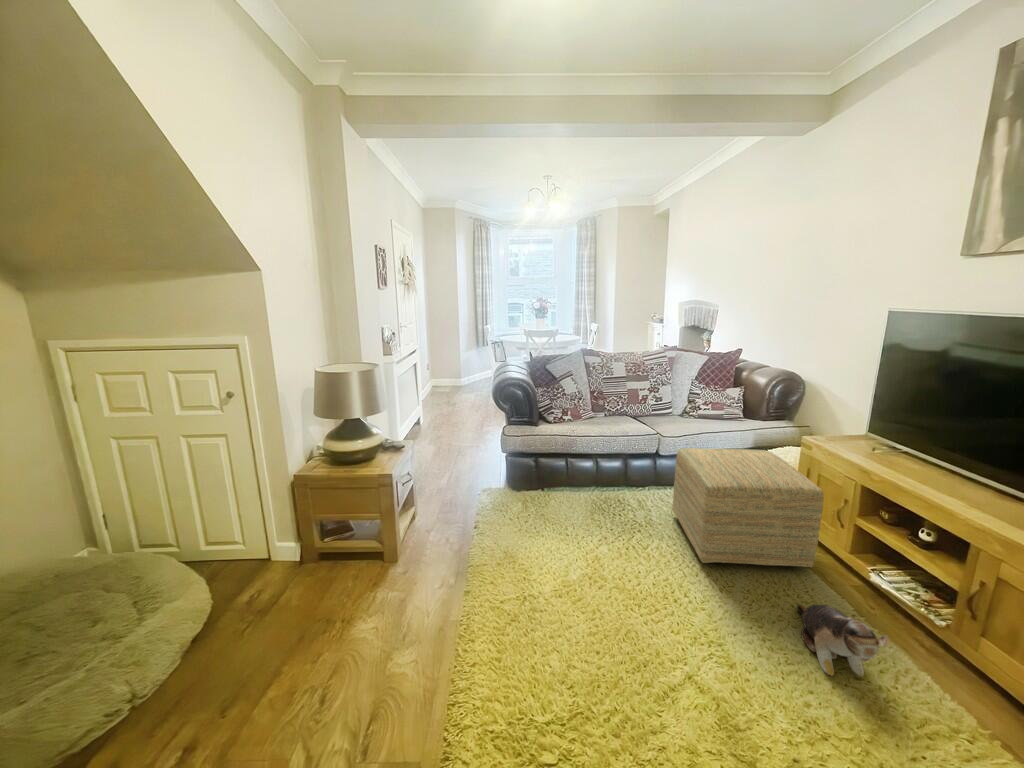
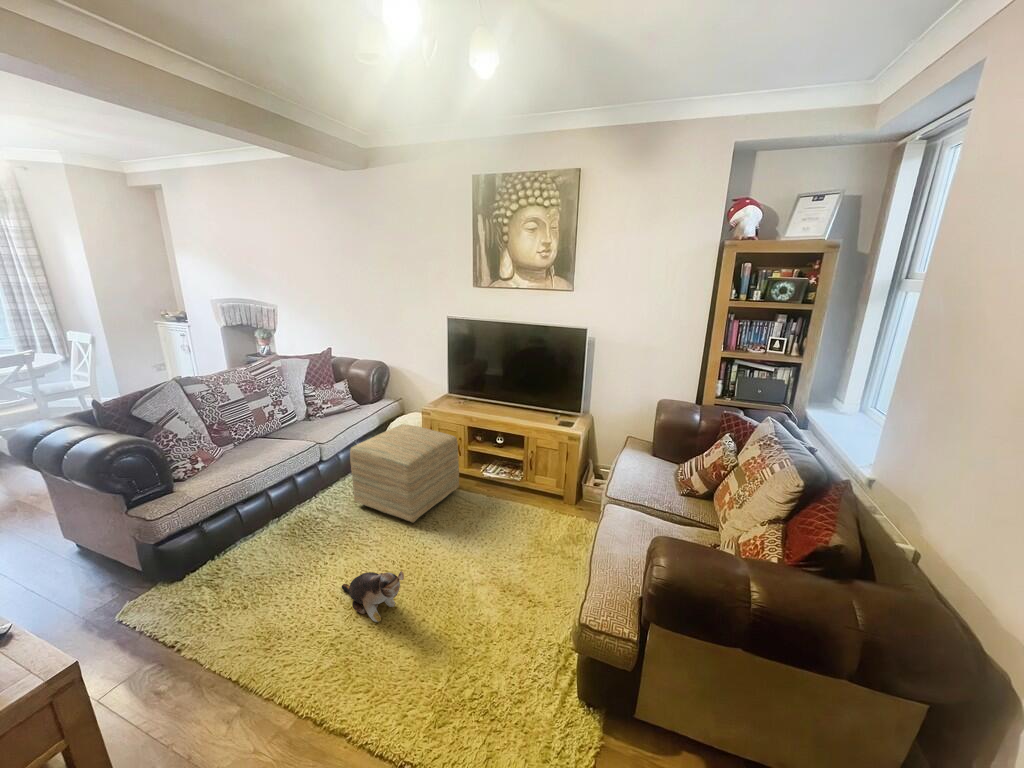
plush toy: present [797,604,889,677] -> present [342,571,404,622]

